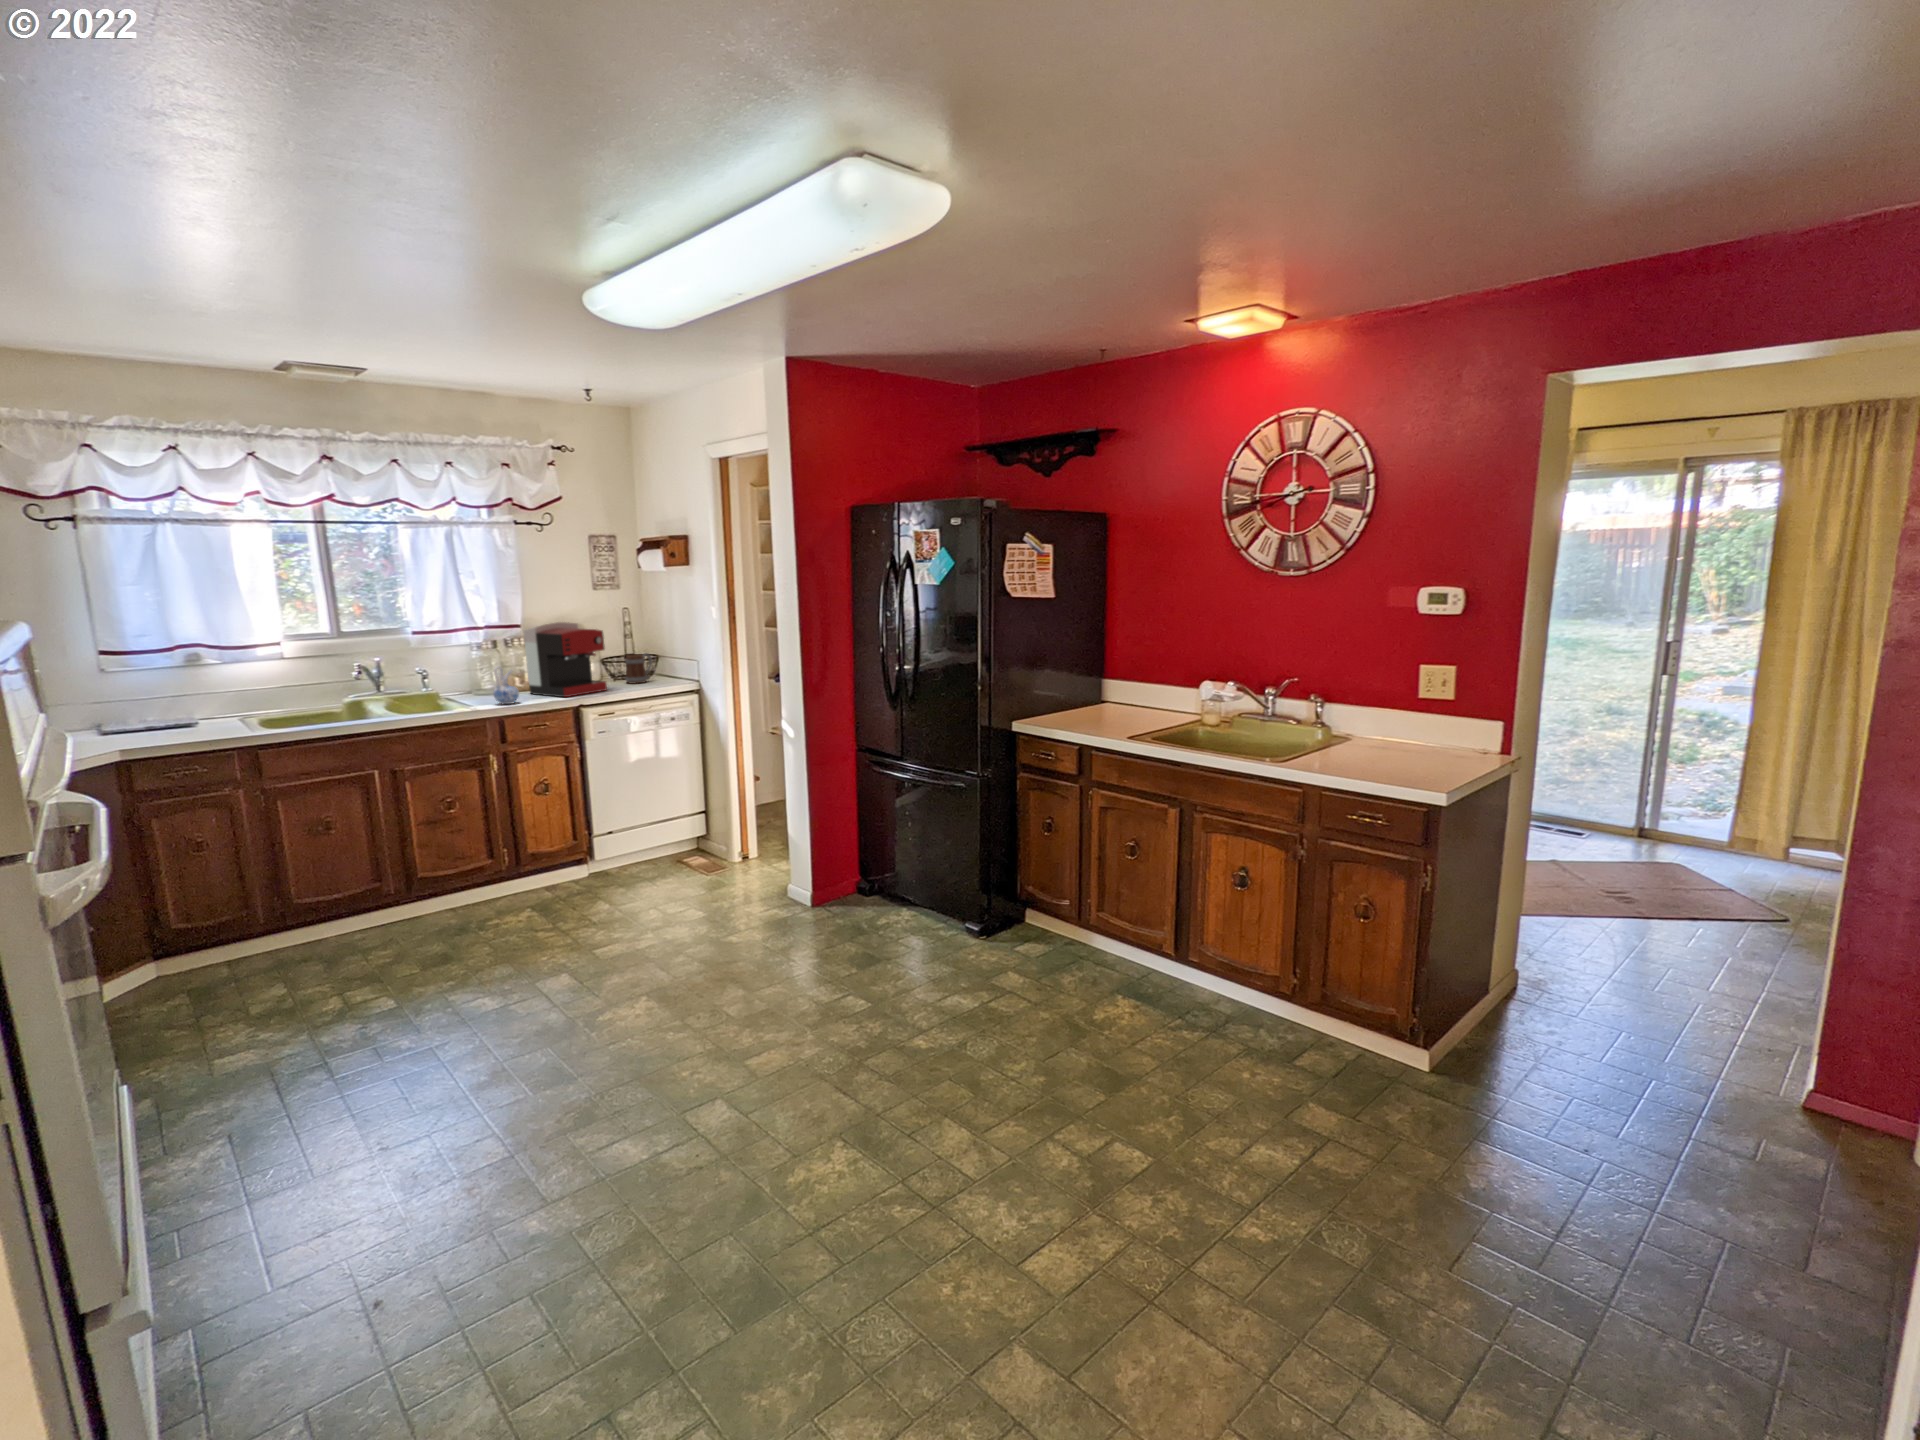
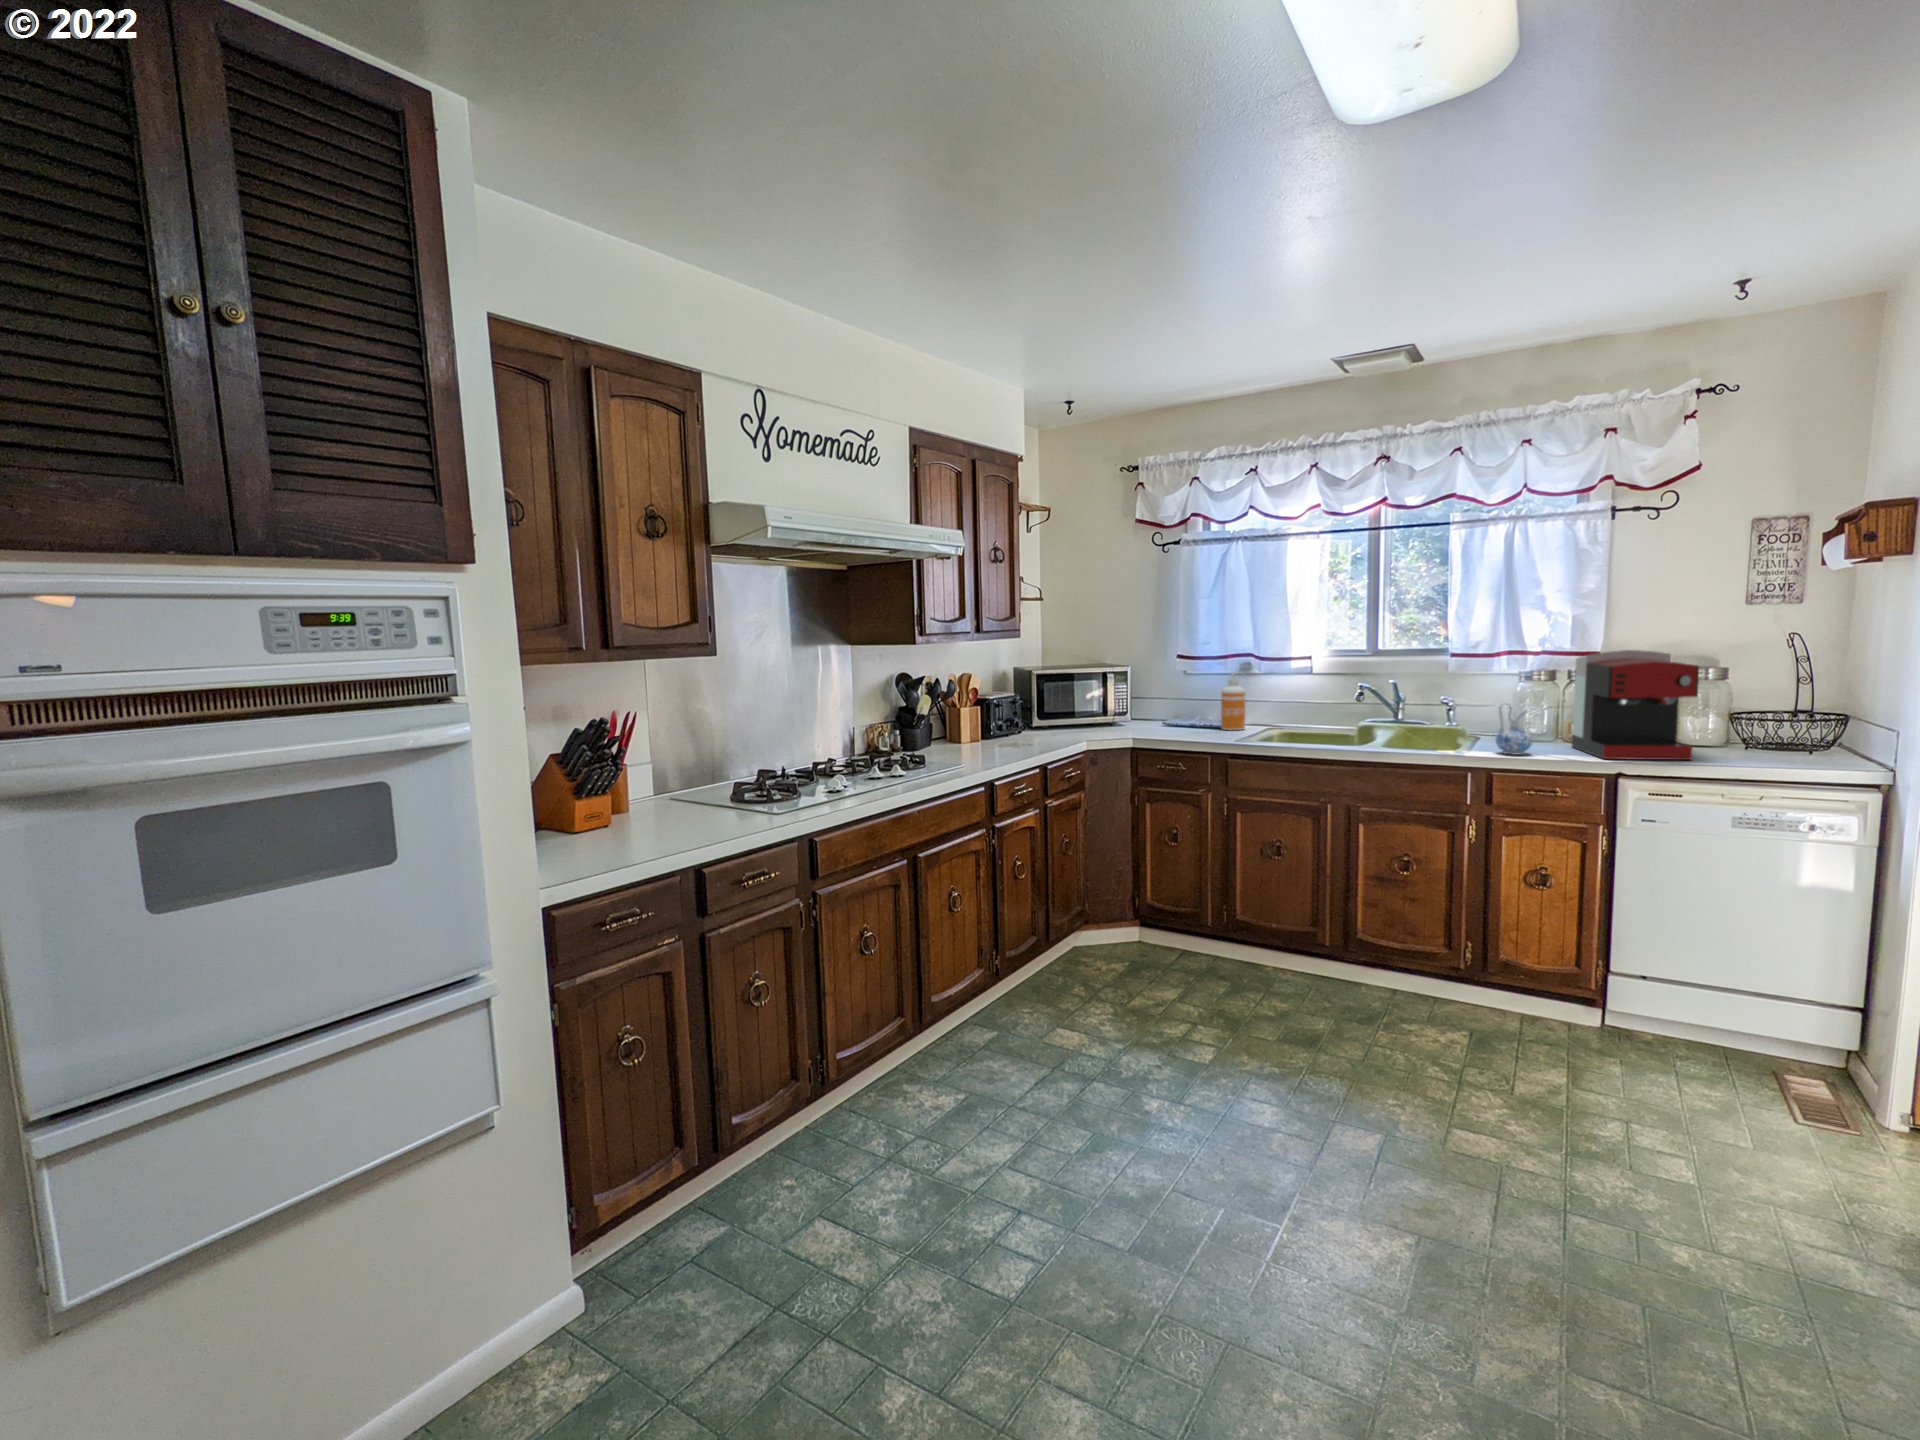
mug: present [625,653,652,684] -> none [1752,710,1819,759]
soap dispenser: none [189,666,226,729] -> present [1221,672,1245,730]

